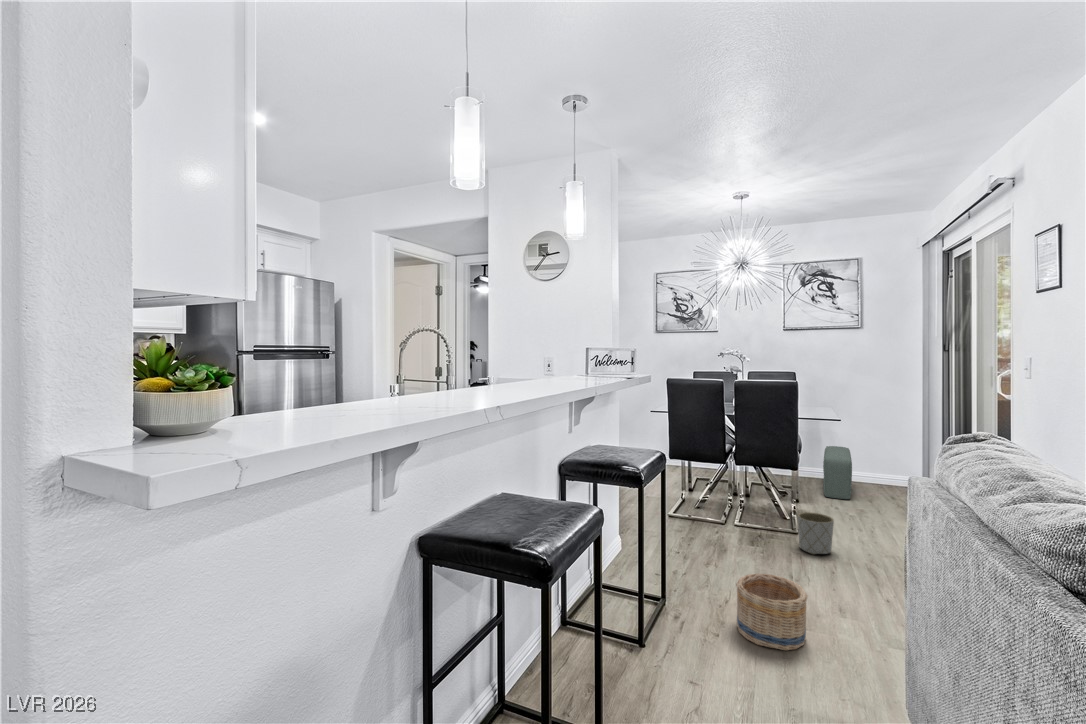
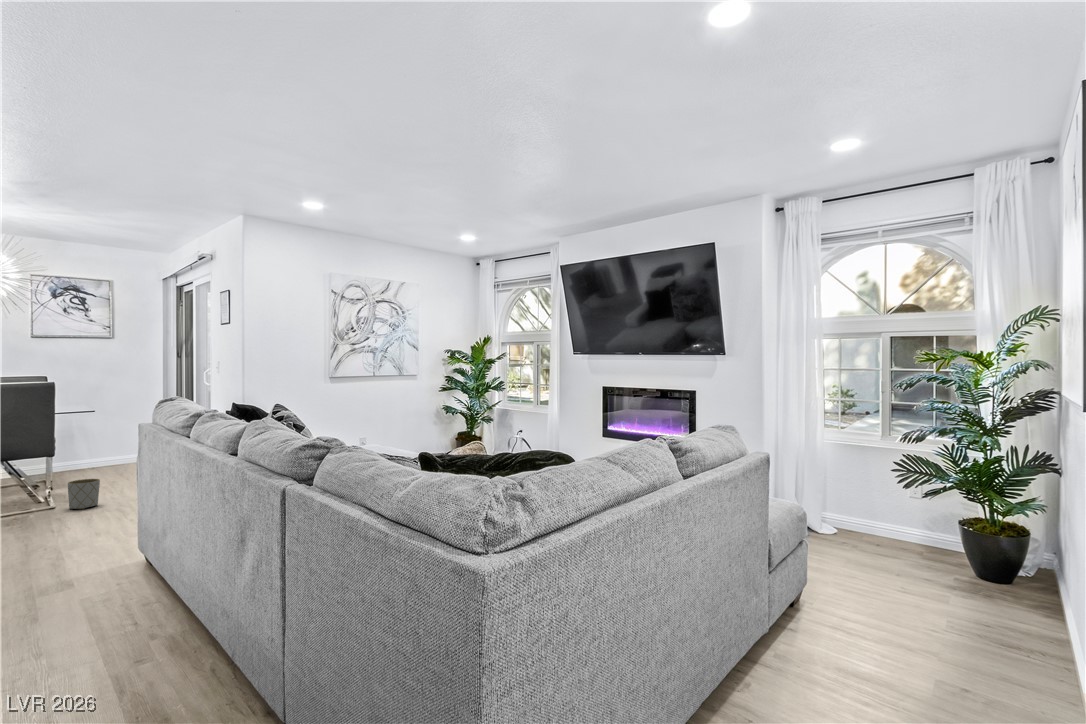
pouf: present [823,446,852,499] -> none [78,439,107,480]
basket: present [736,574,808,650] -> none [31,508,92,553]

